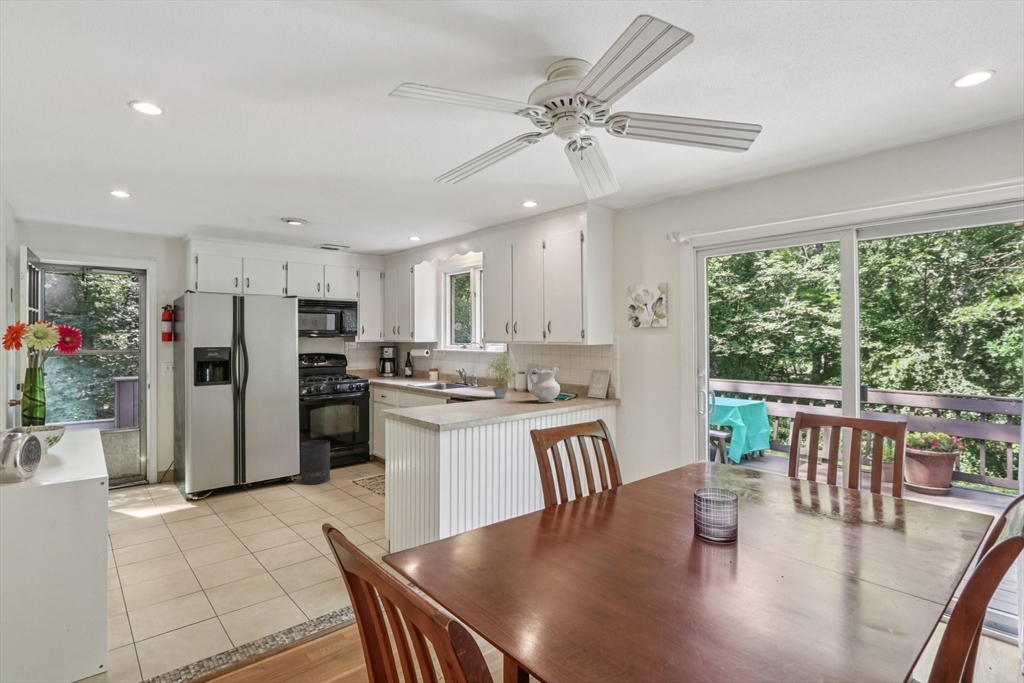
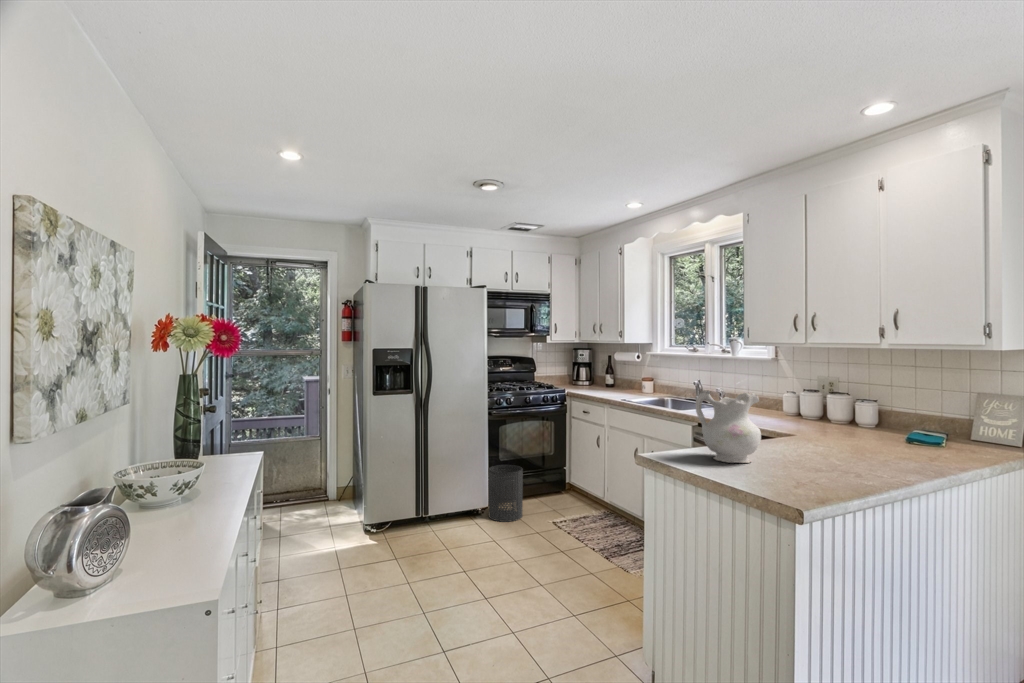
potted plant: present [487,356,516,398] -> none [760,356,833,431]
ceramic pitcher: present [529,366,560,402] -> present [696,391,761,463]

